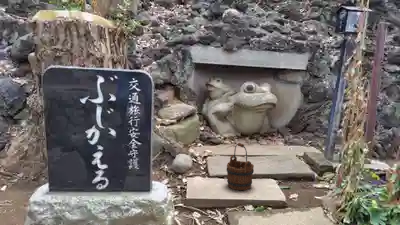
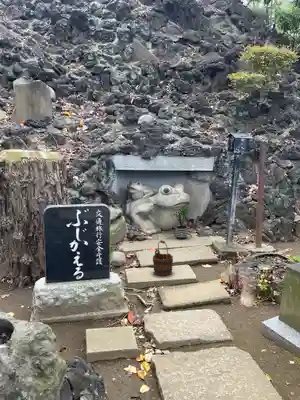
potted plant: none [253,106,279,147] -> present [173,207,189,239]

